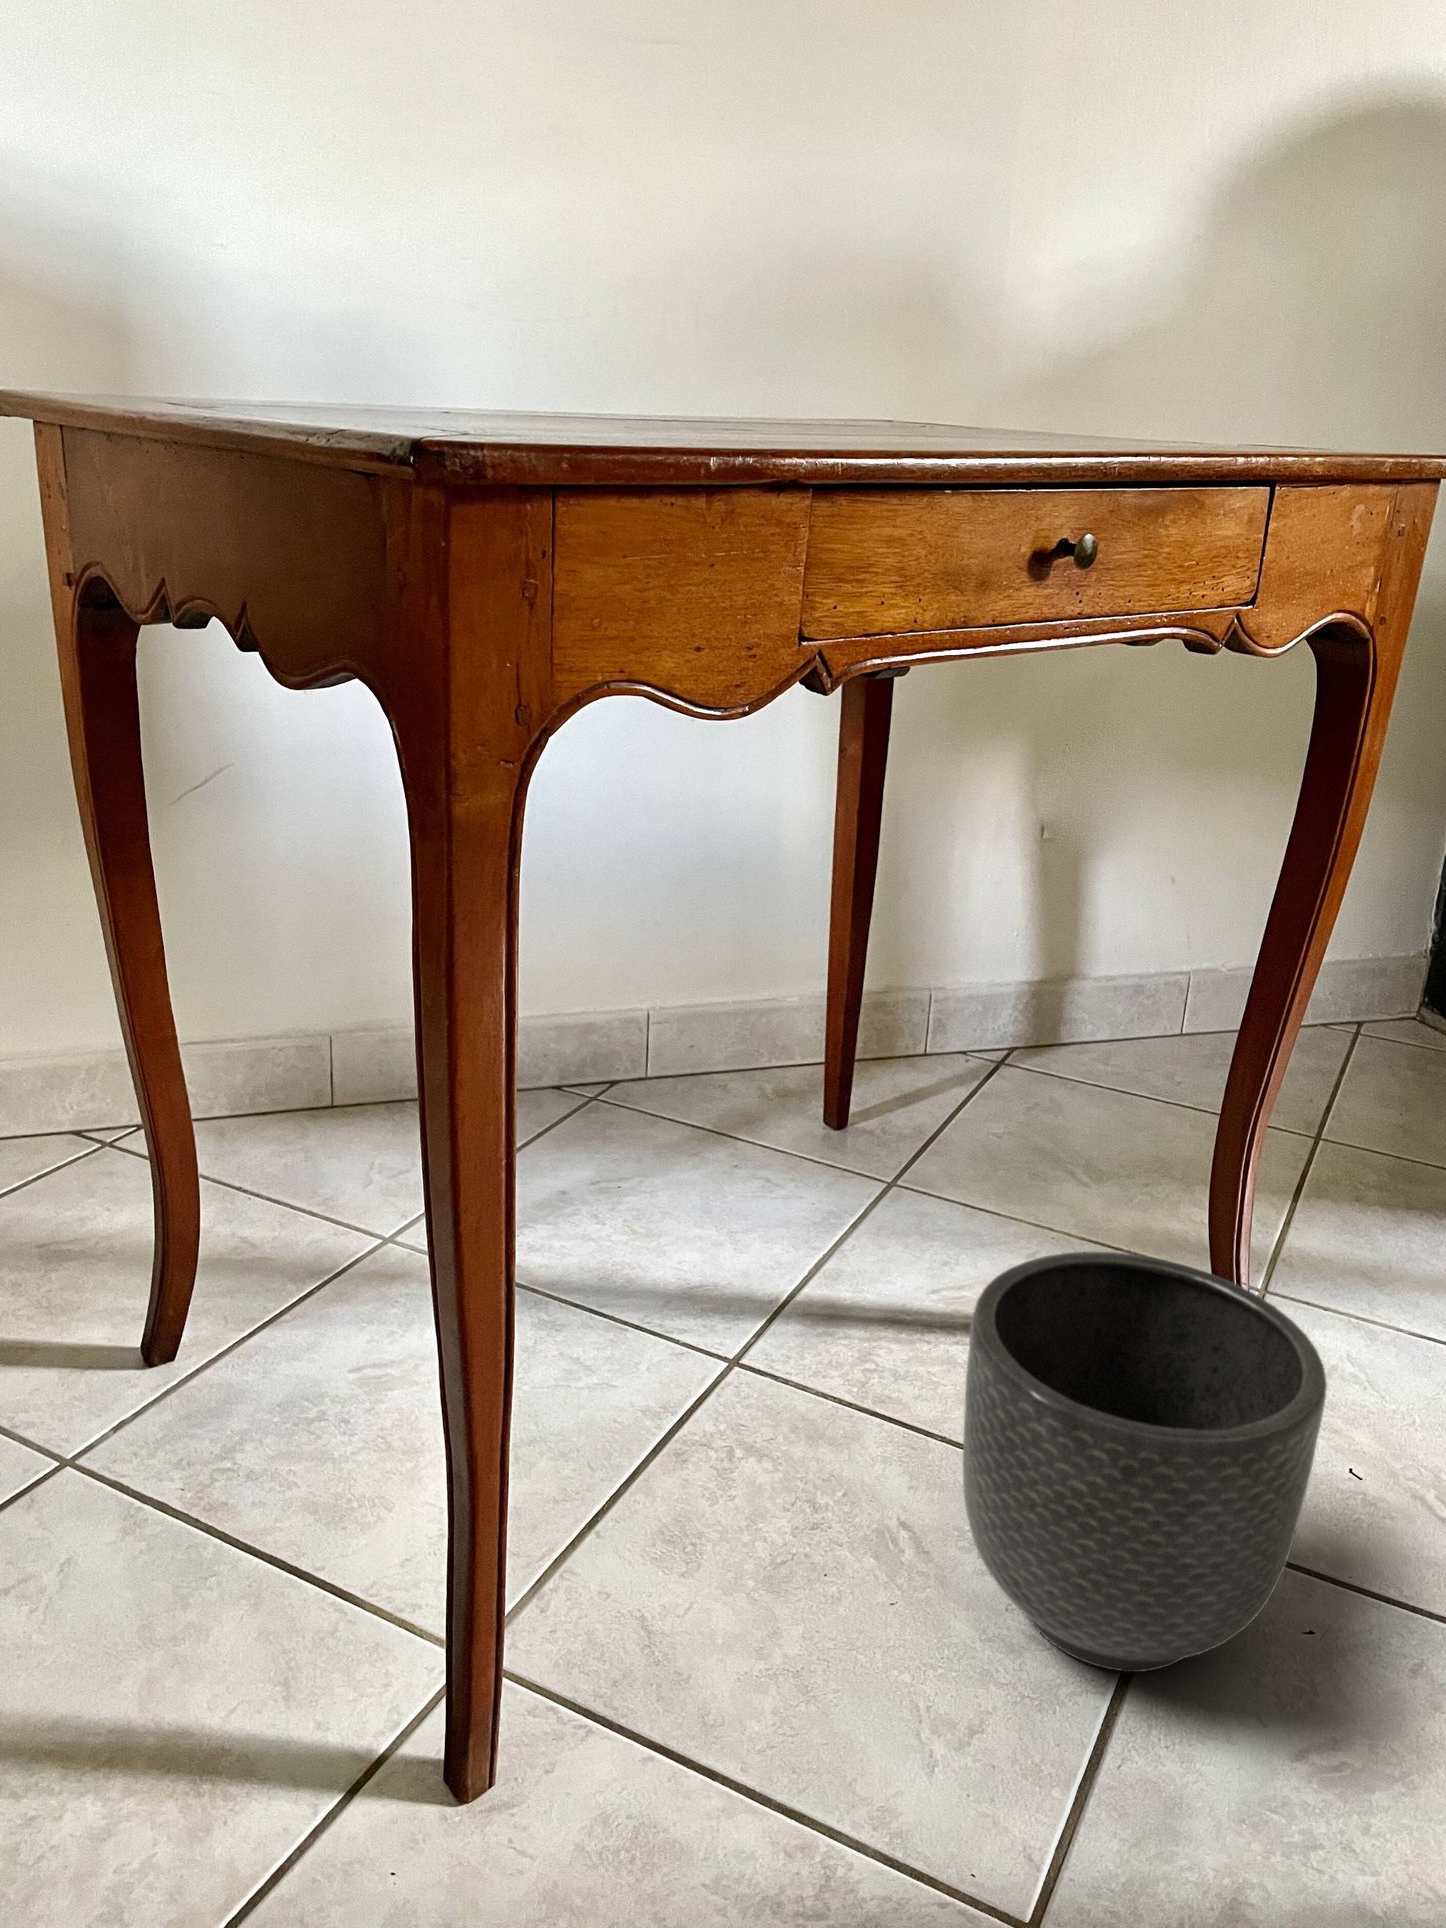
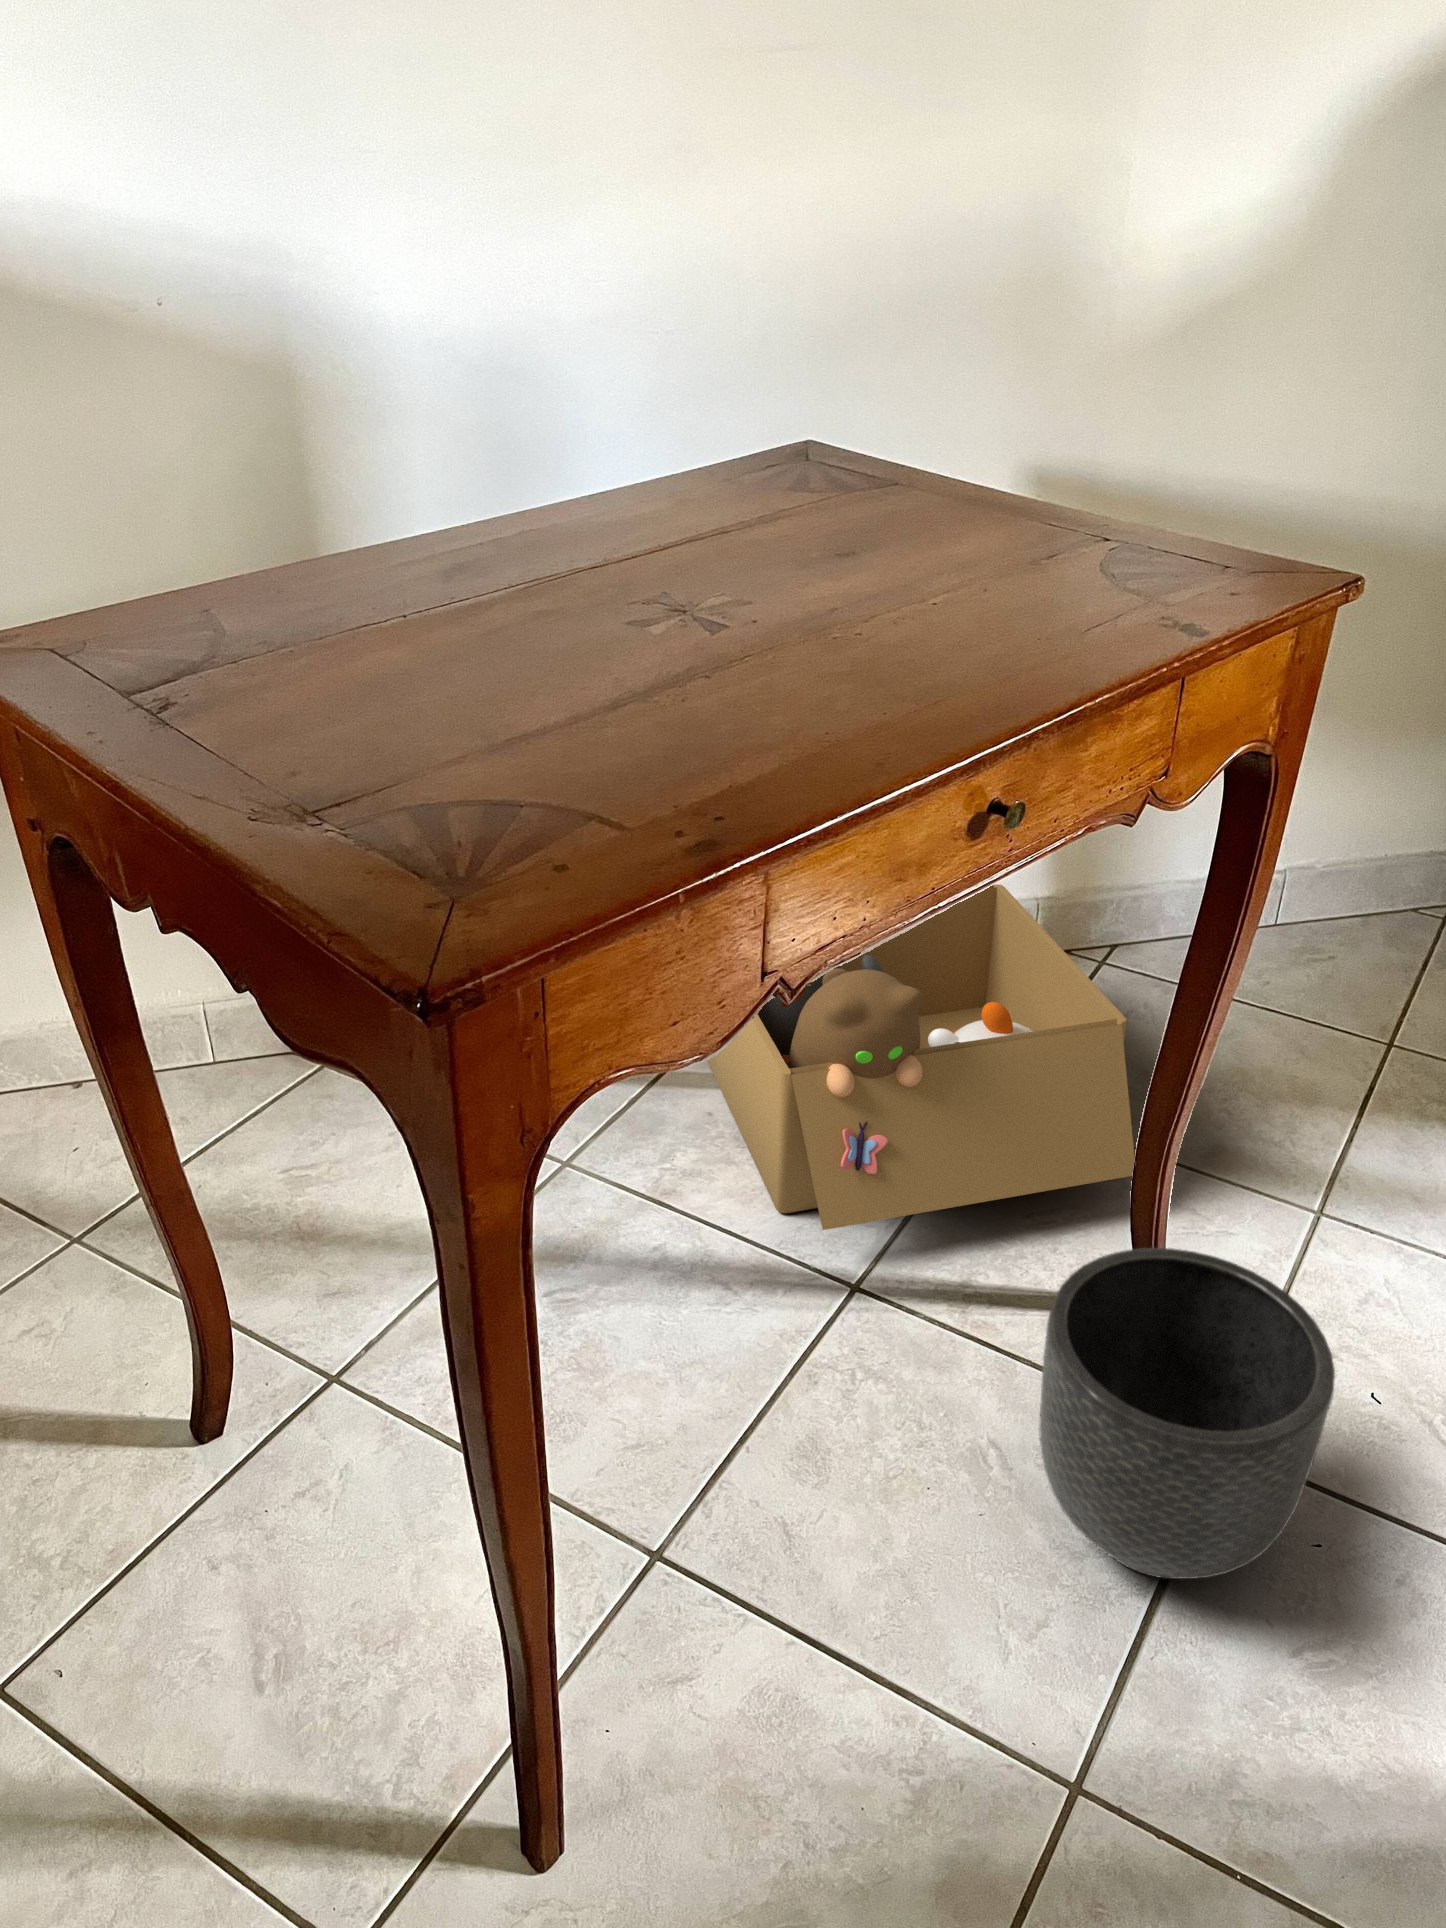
cardboard box: none [549,937,1055,1292] -> present [708,884,1135,1230]

